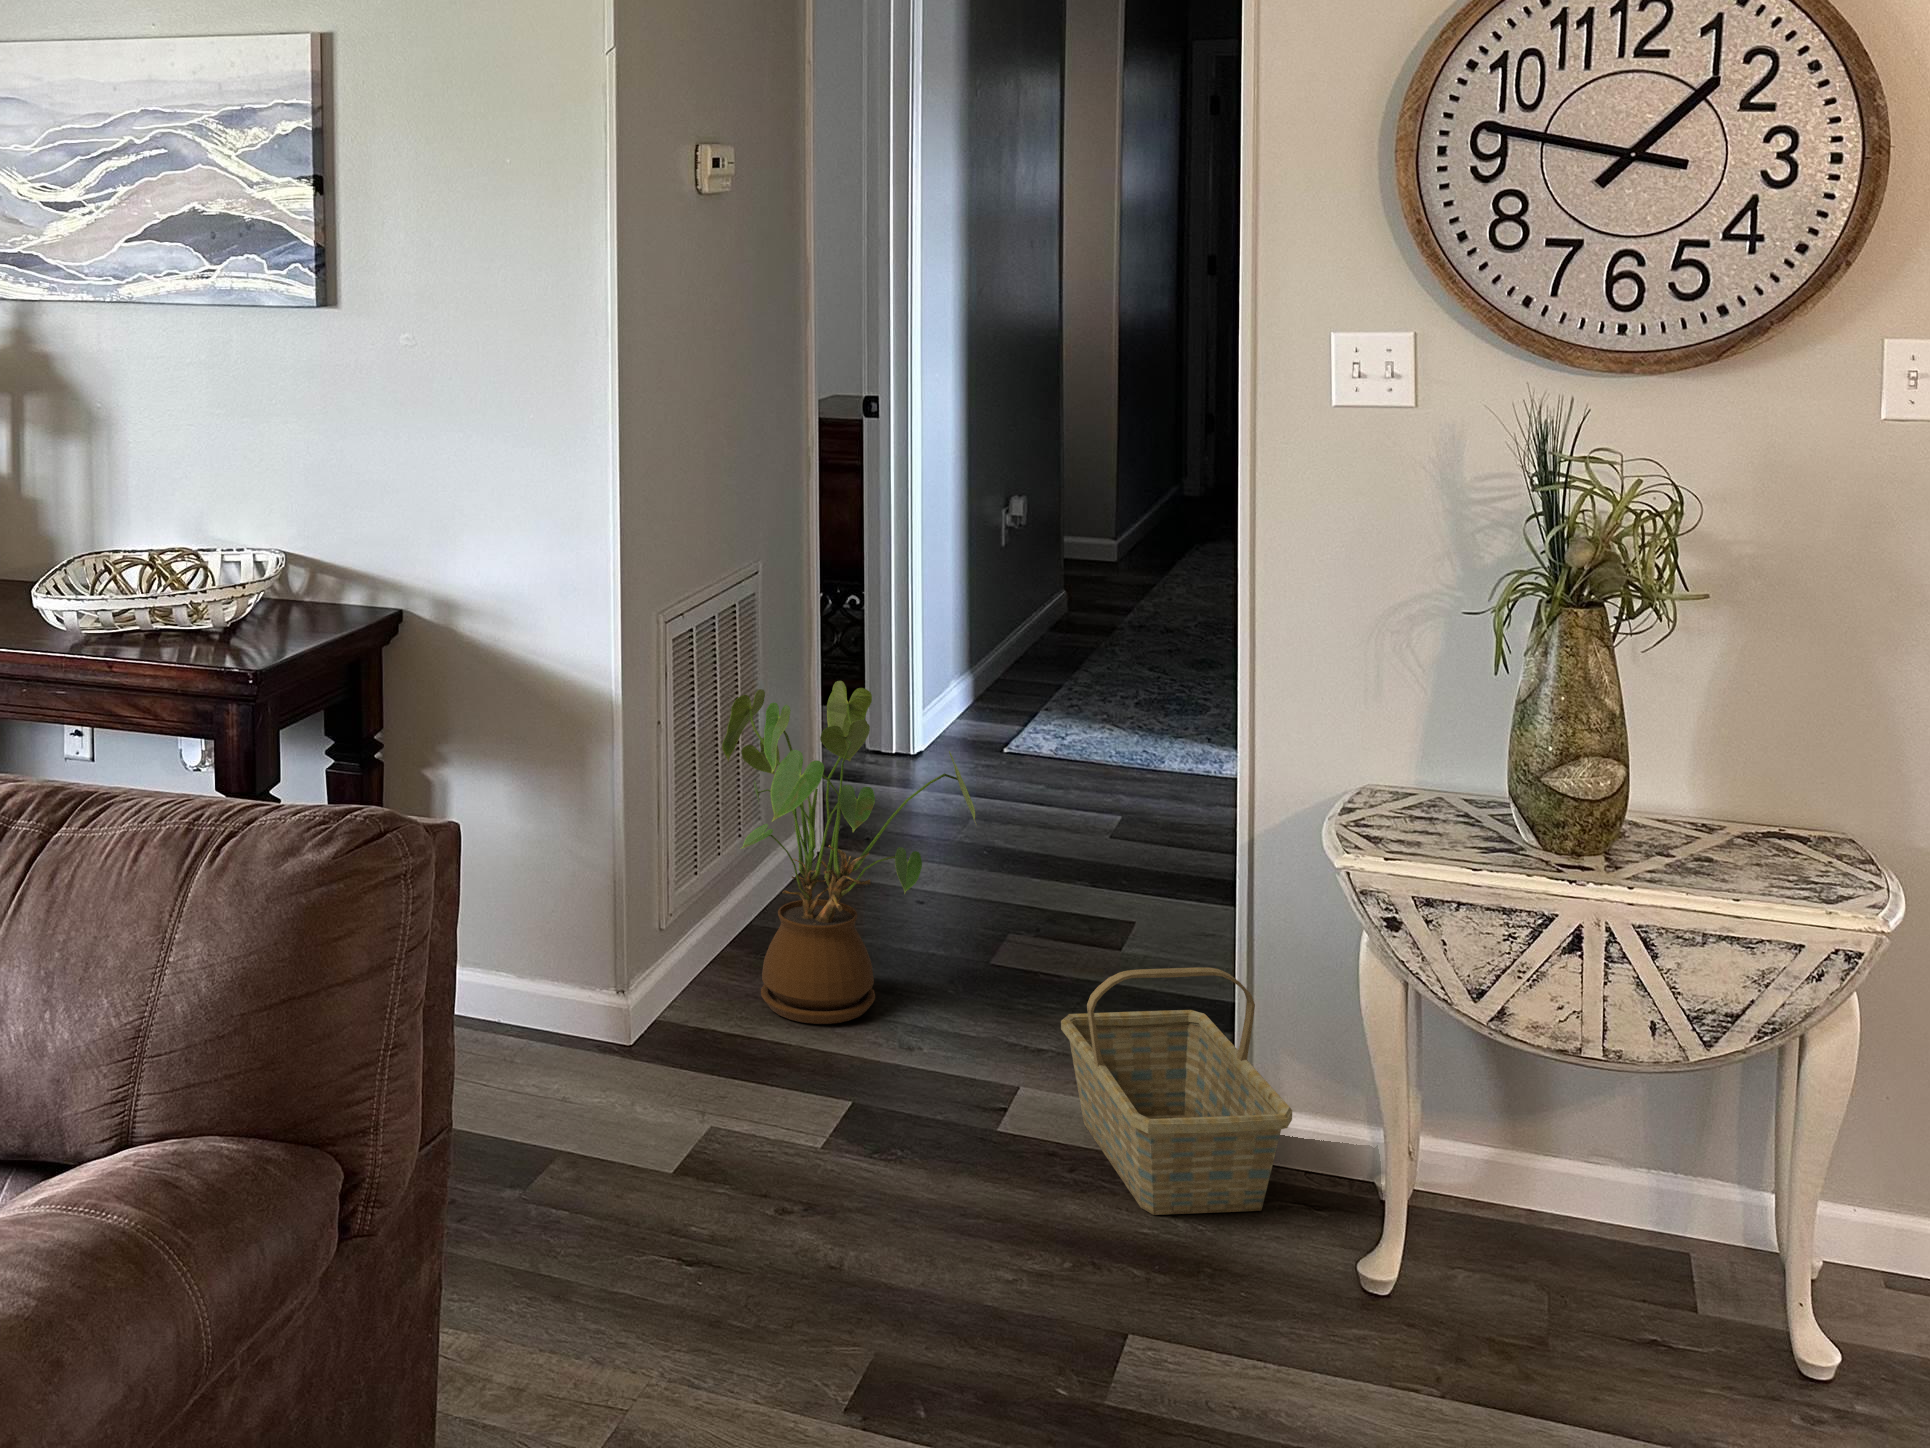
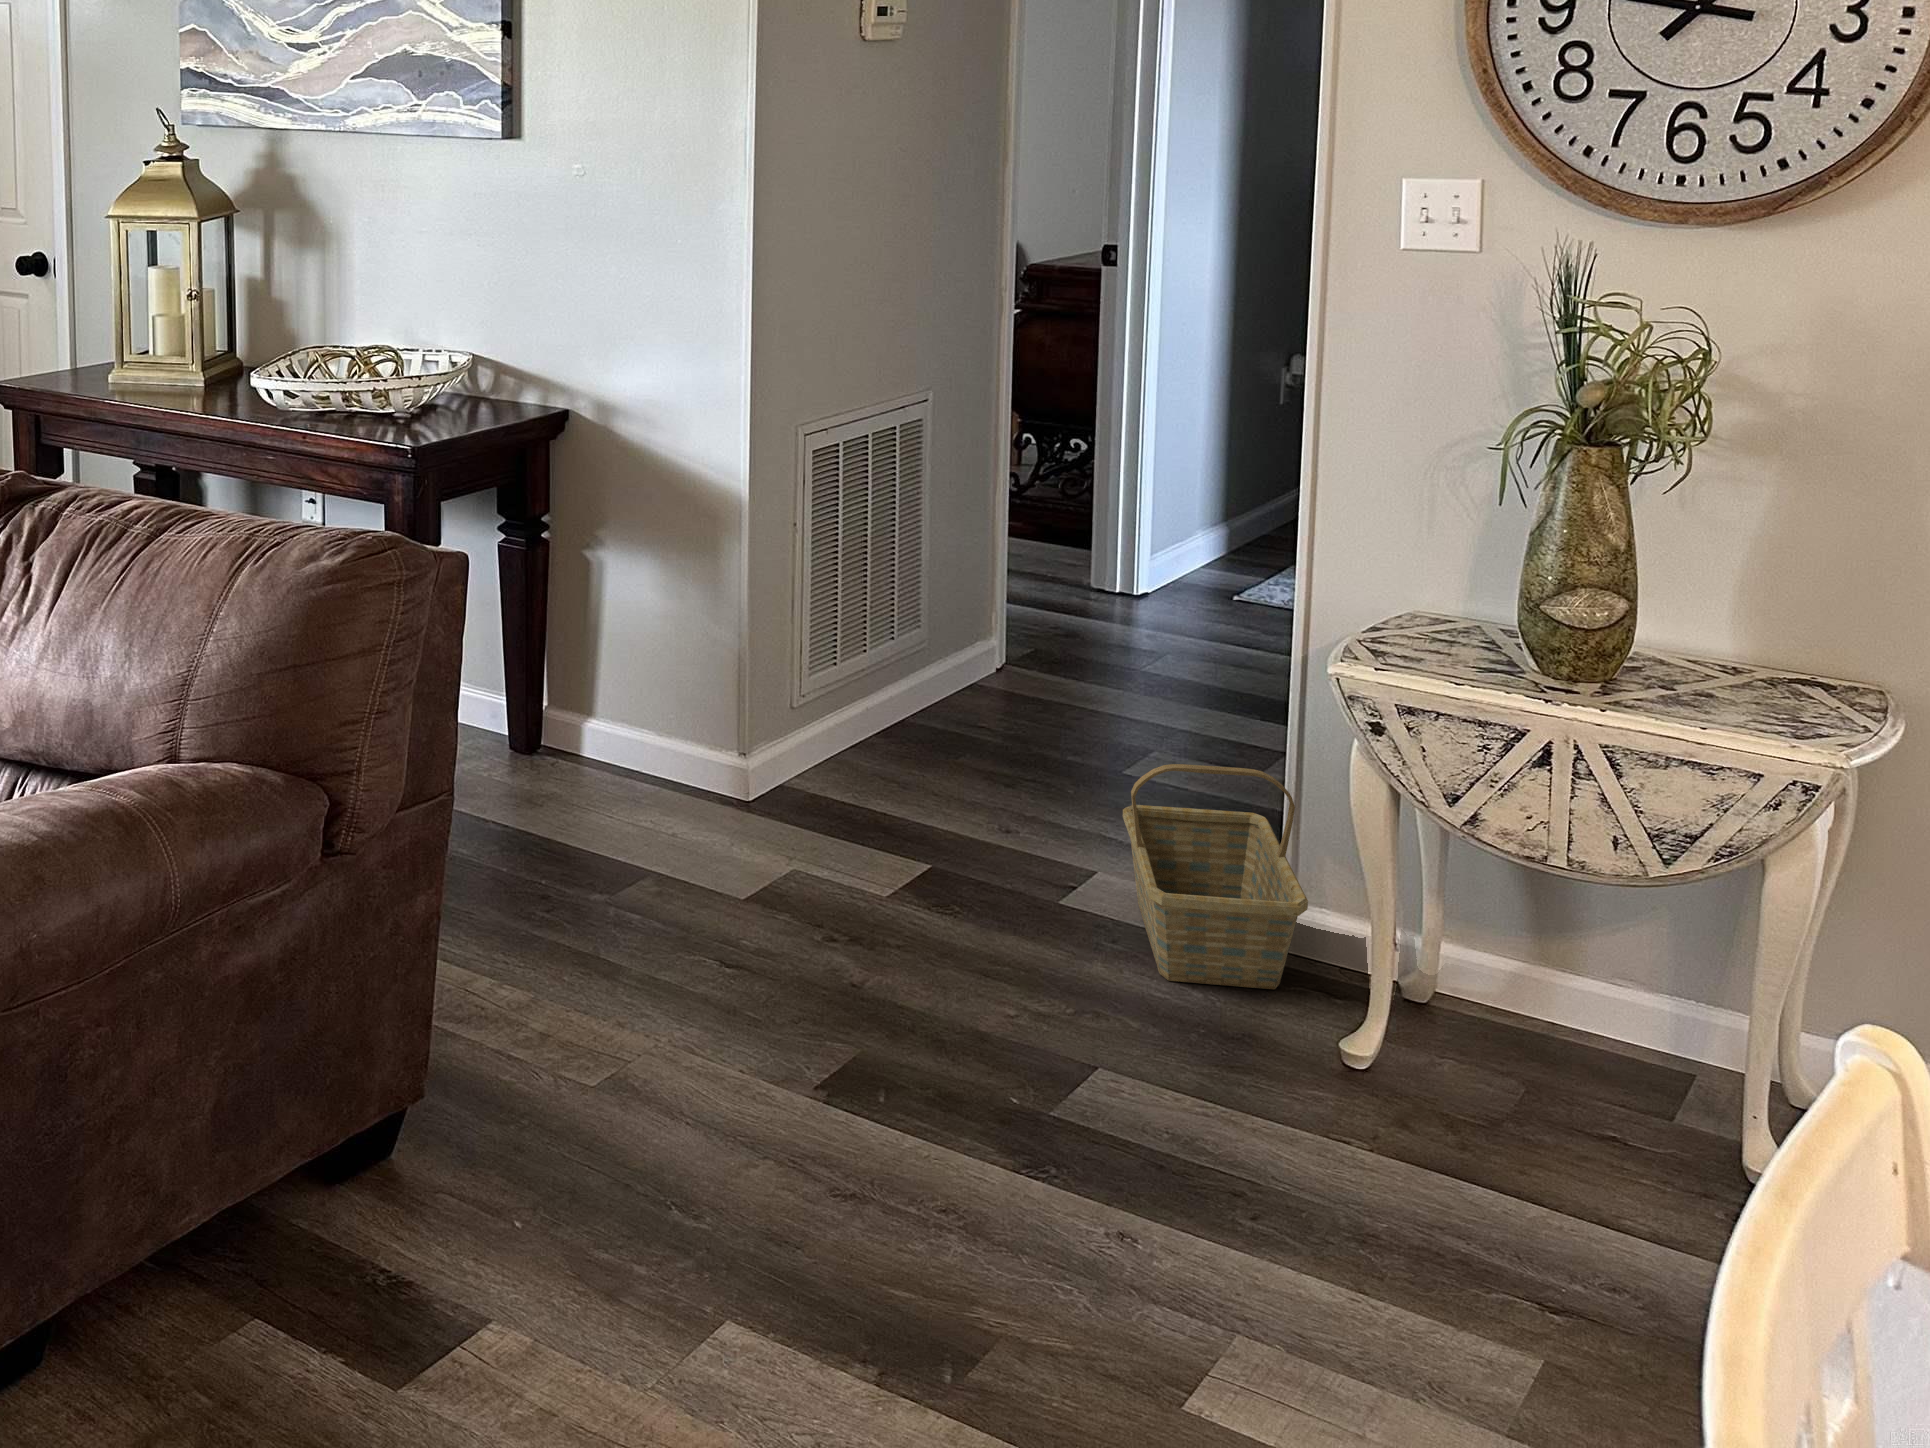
house plant: present [722,681,976,1024] -> none [860,497,1087,801]

